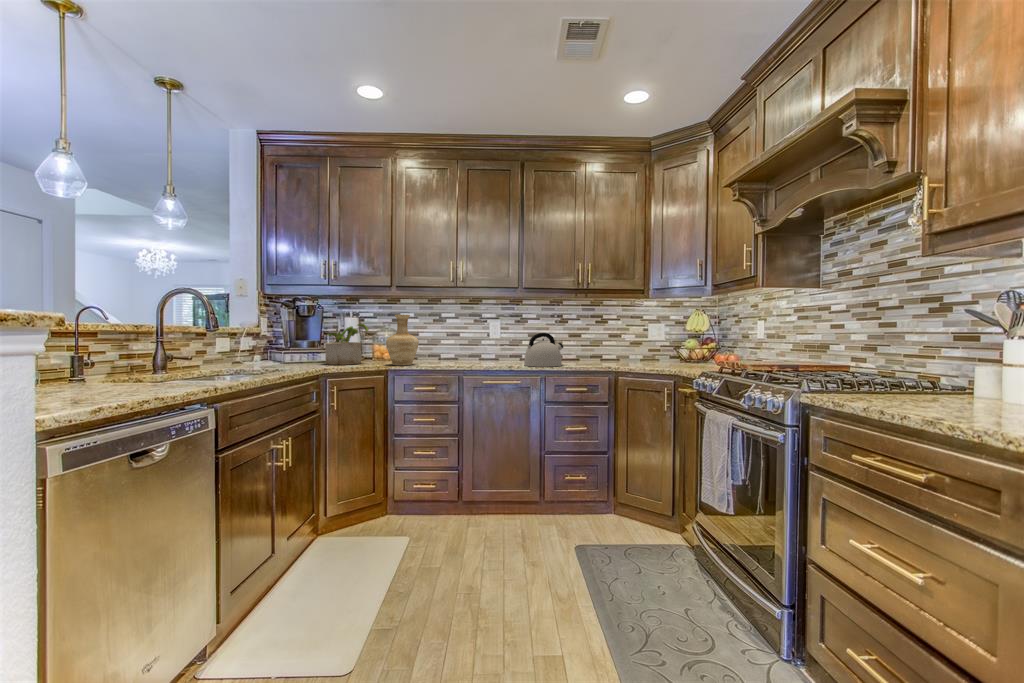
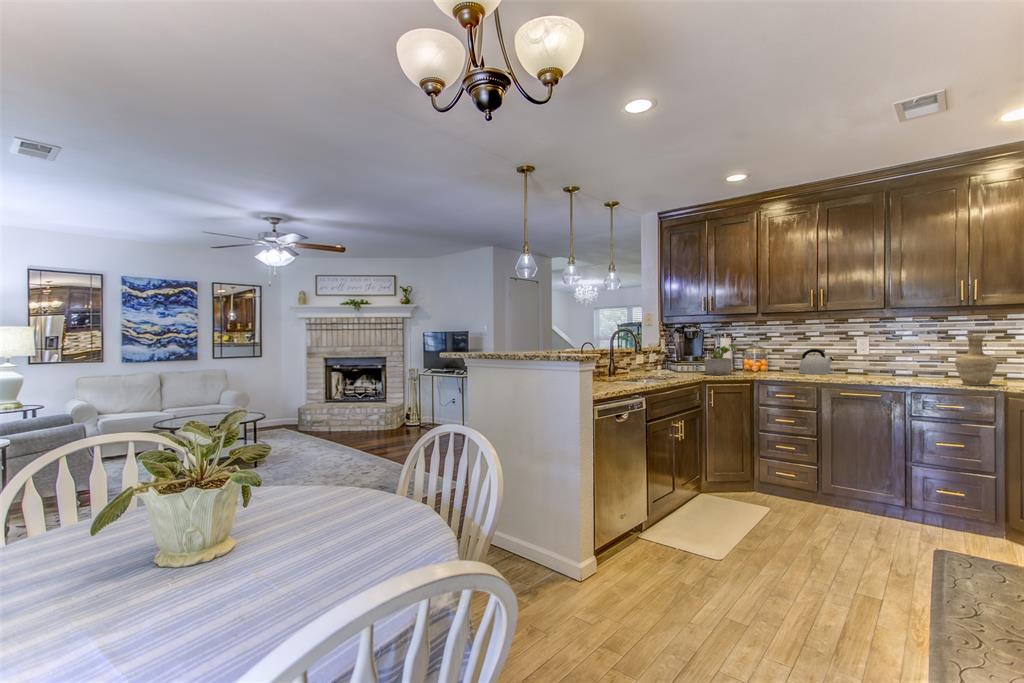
vase: present [386,315,419,365] -> present [955,335,997,385]
kettle: present [524,333,563,367] -> present [799,349,834,374]

